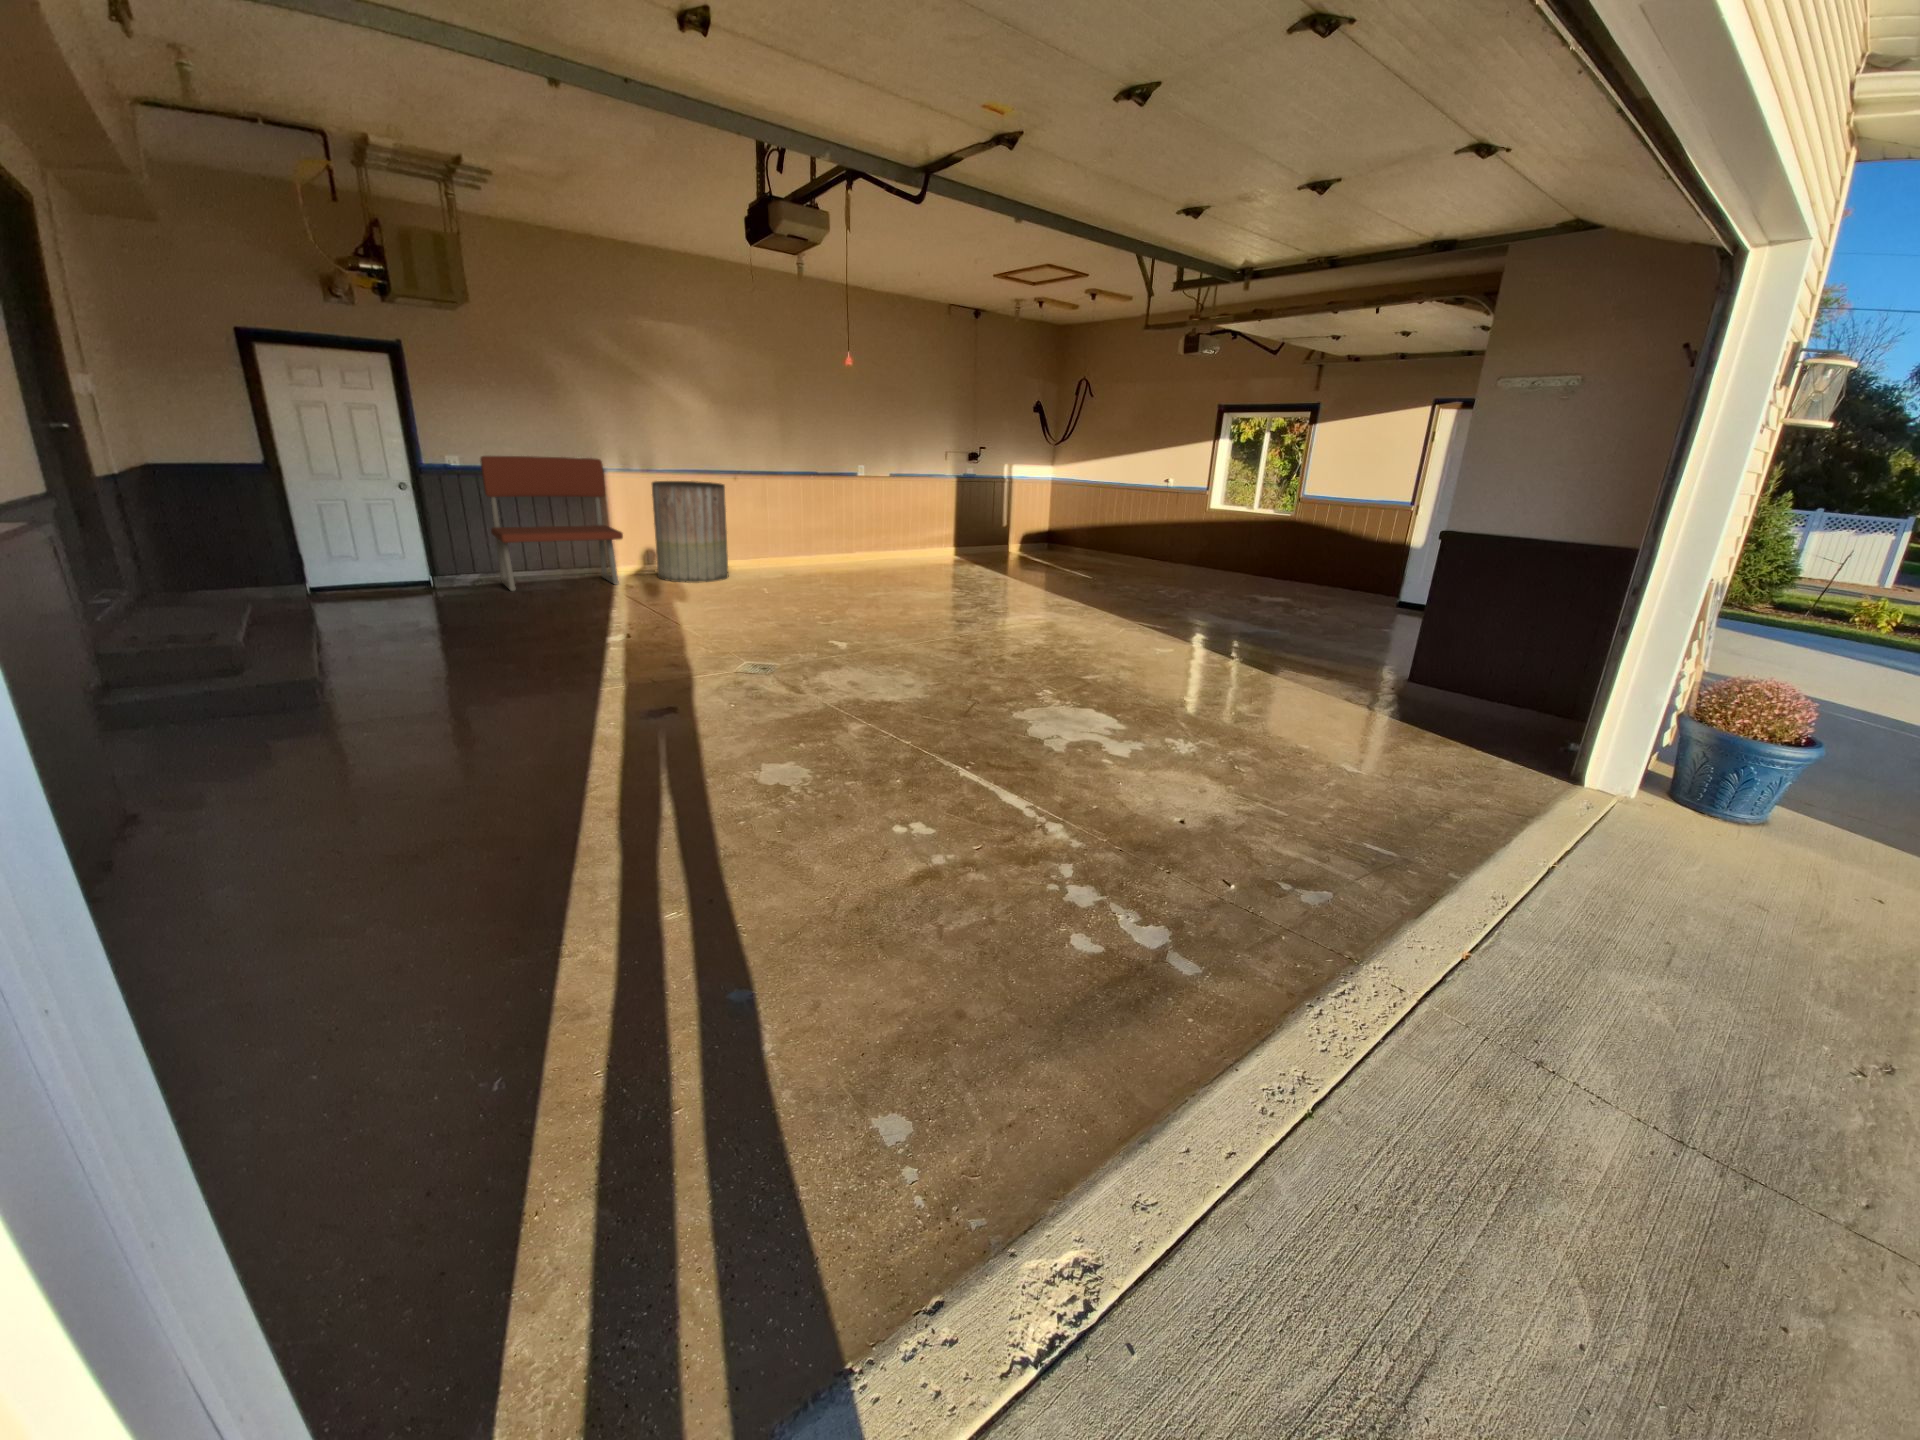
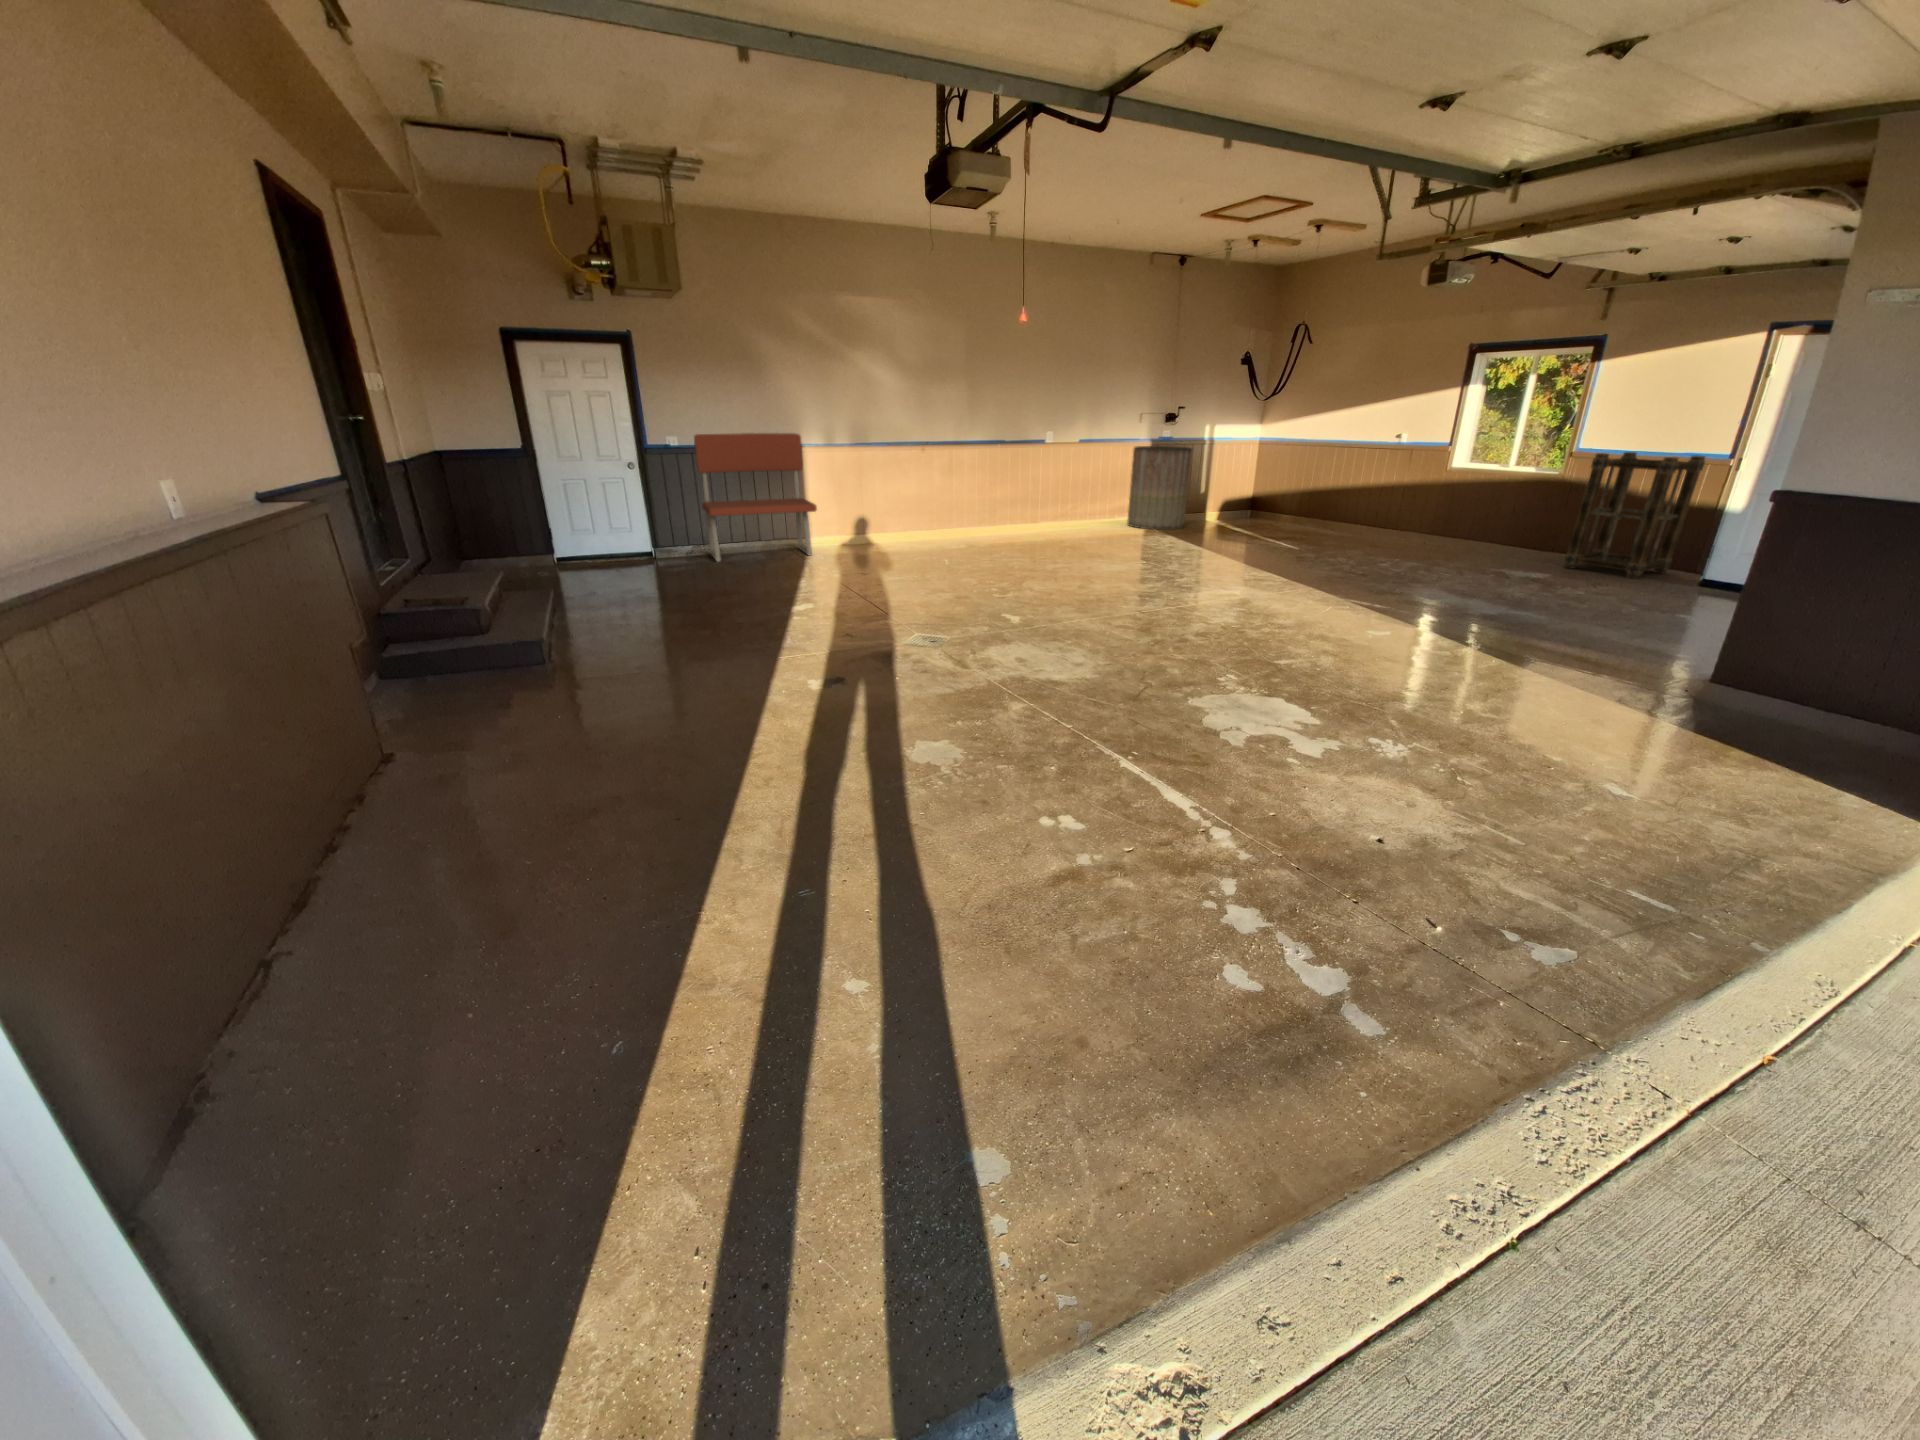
trash can: present [652,481,728,583] -> present [1127,446,1192,530]
shelving unit: none [1300,499,1396,604] -> present [1564,452,1705,579]

